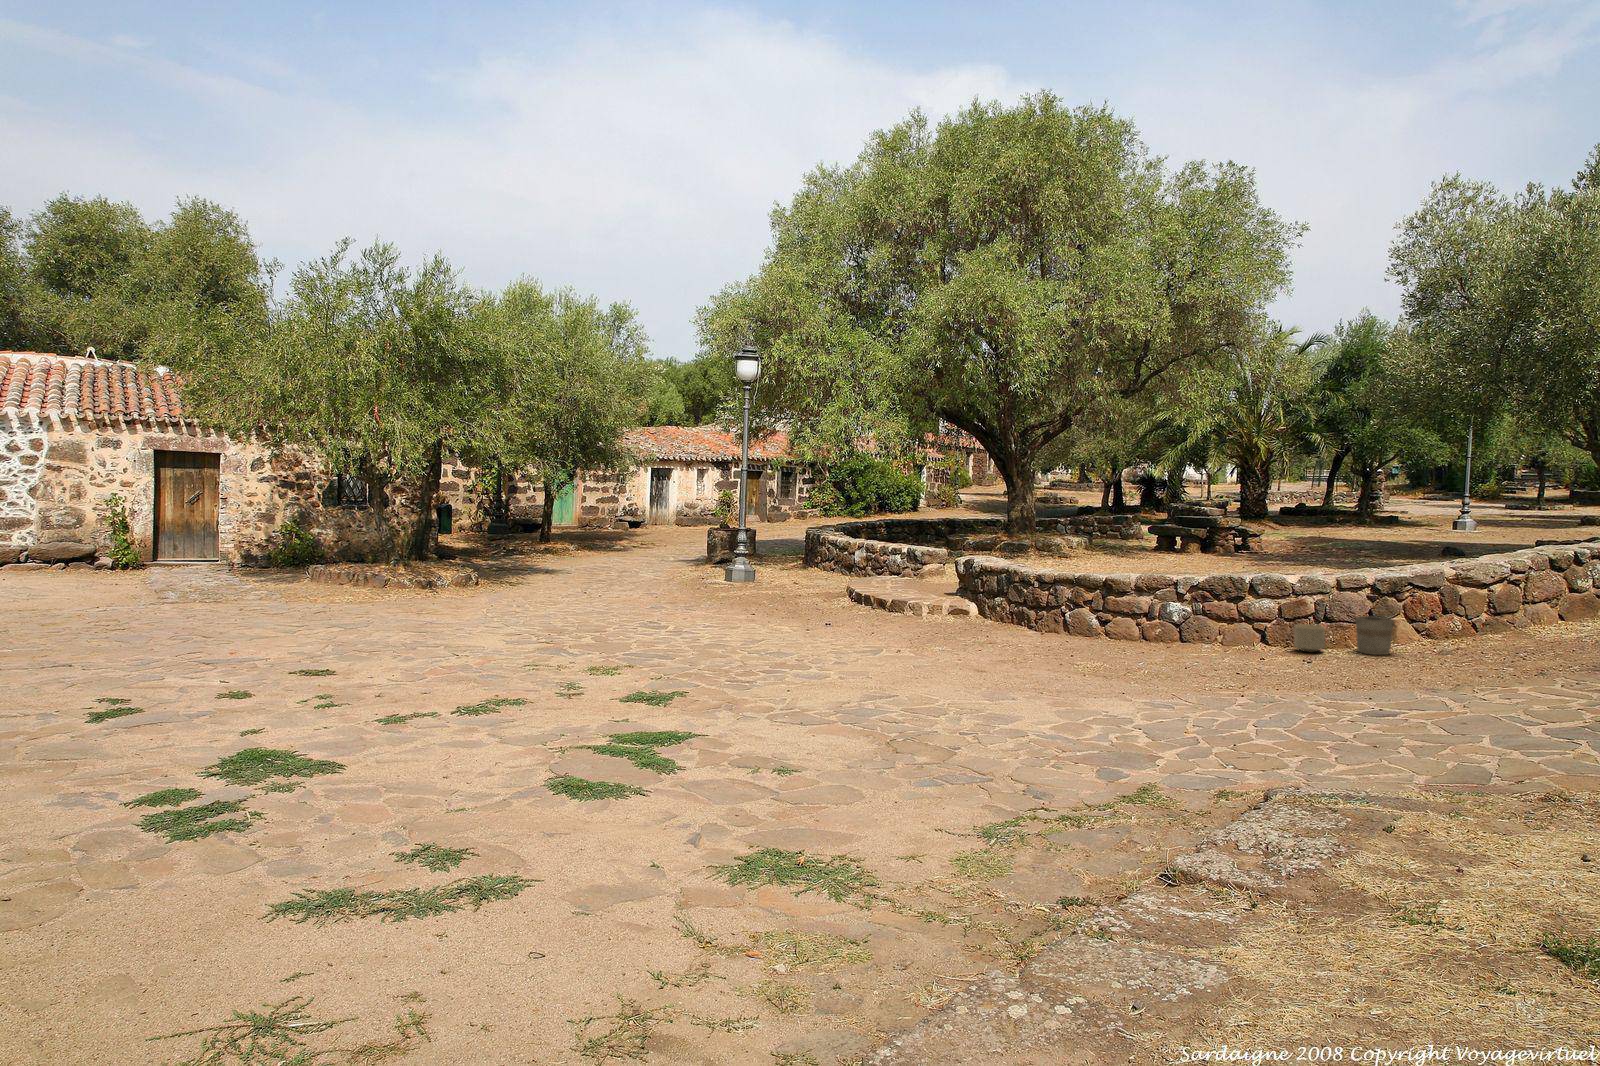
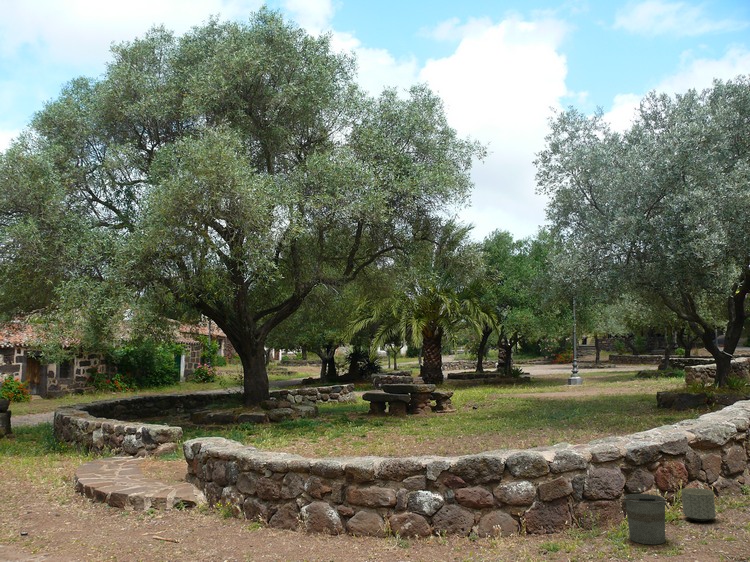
planter: present [1294,624,1325,652] -> present [681,488,716,522]

